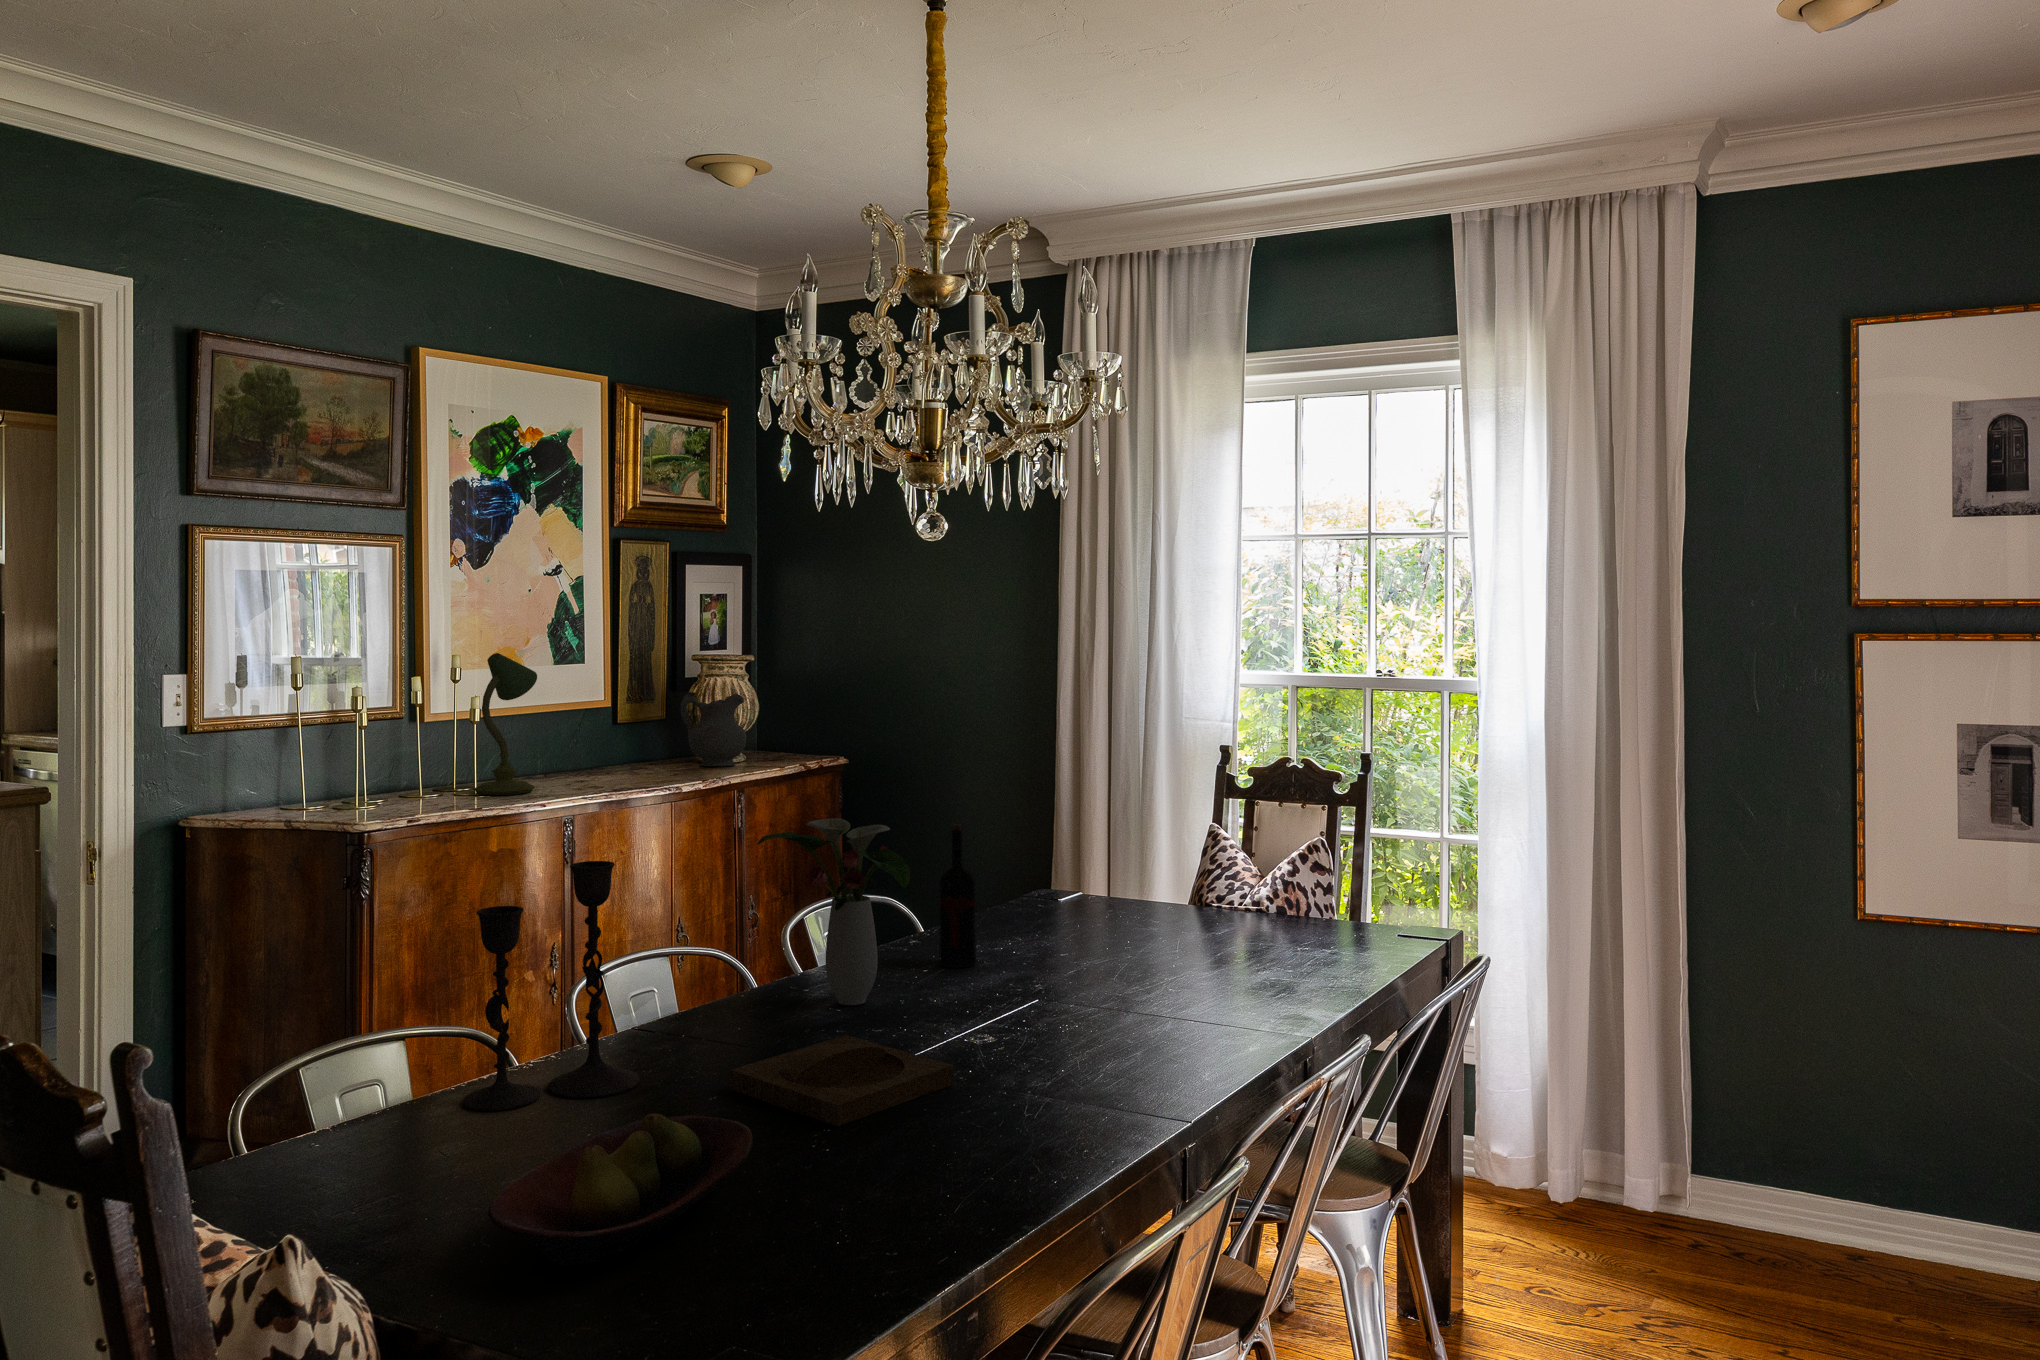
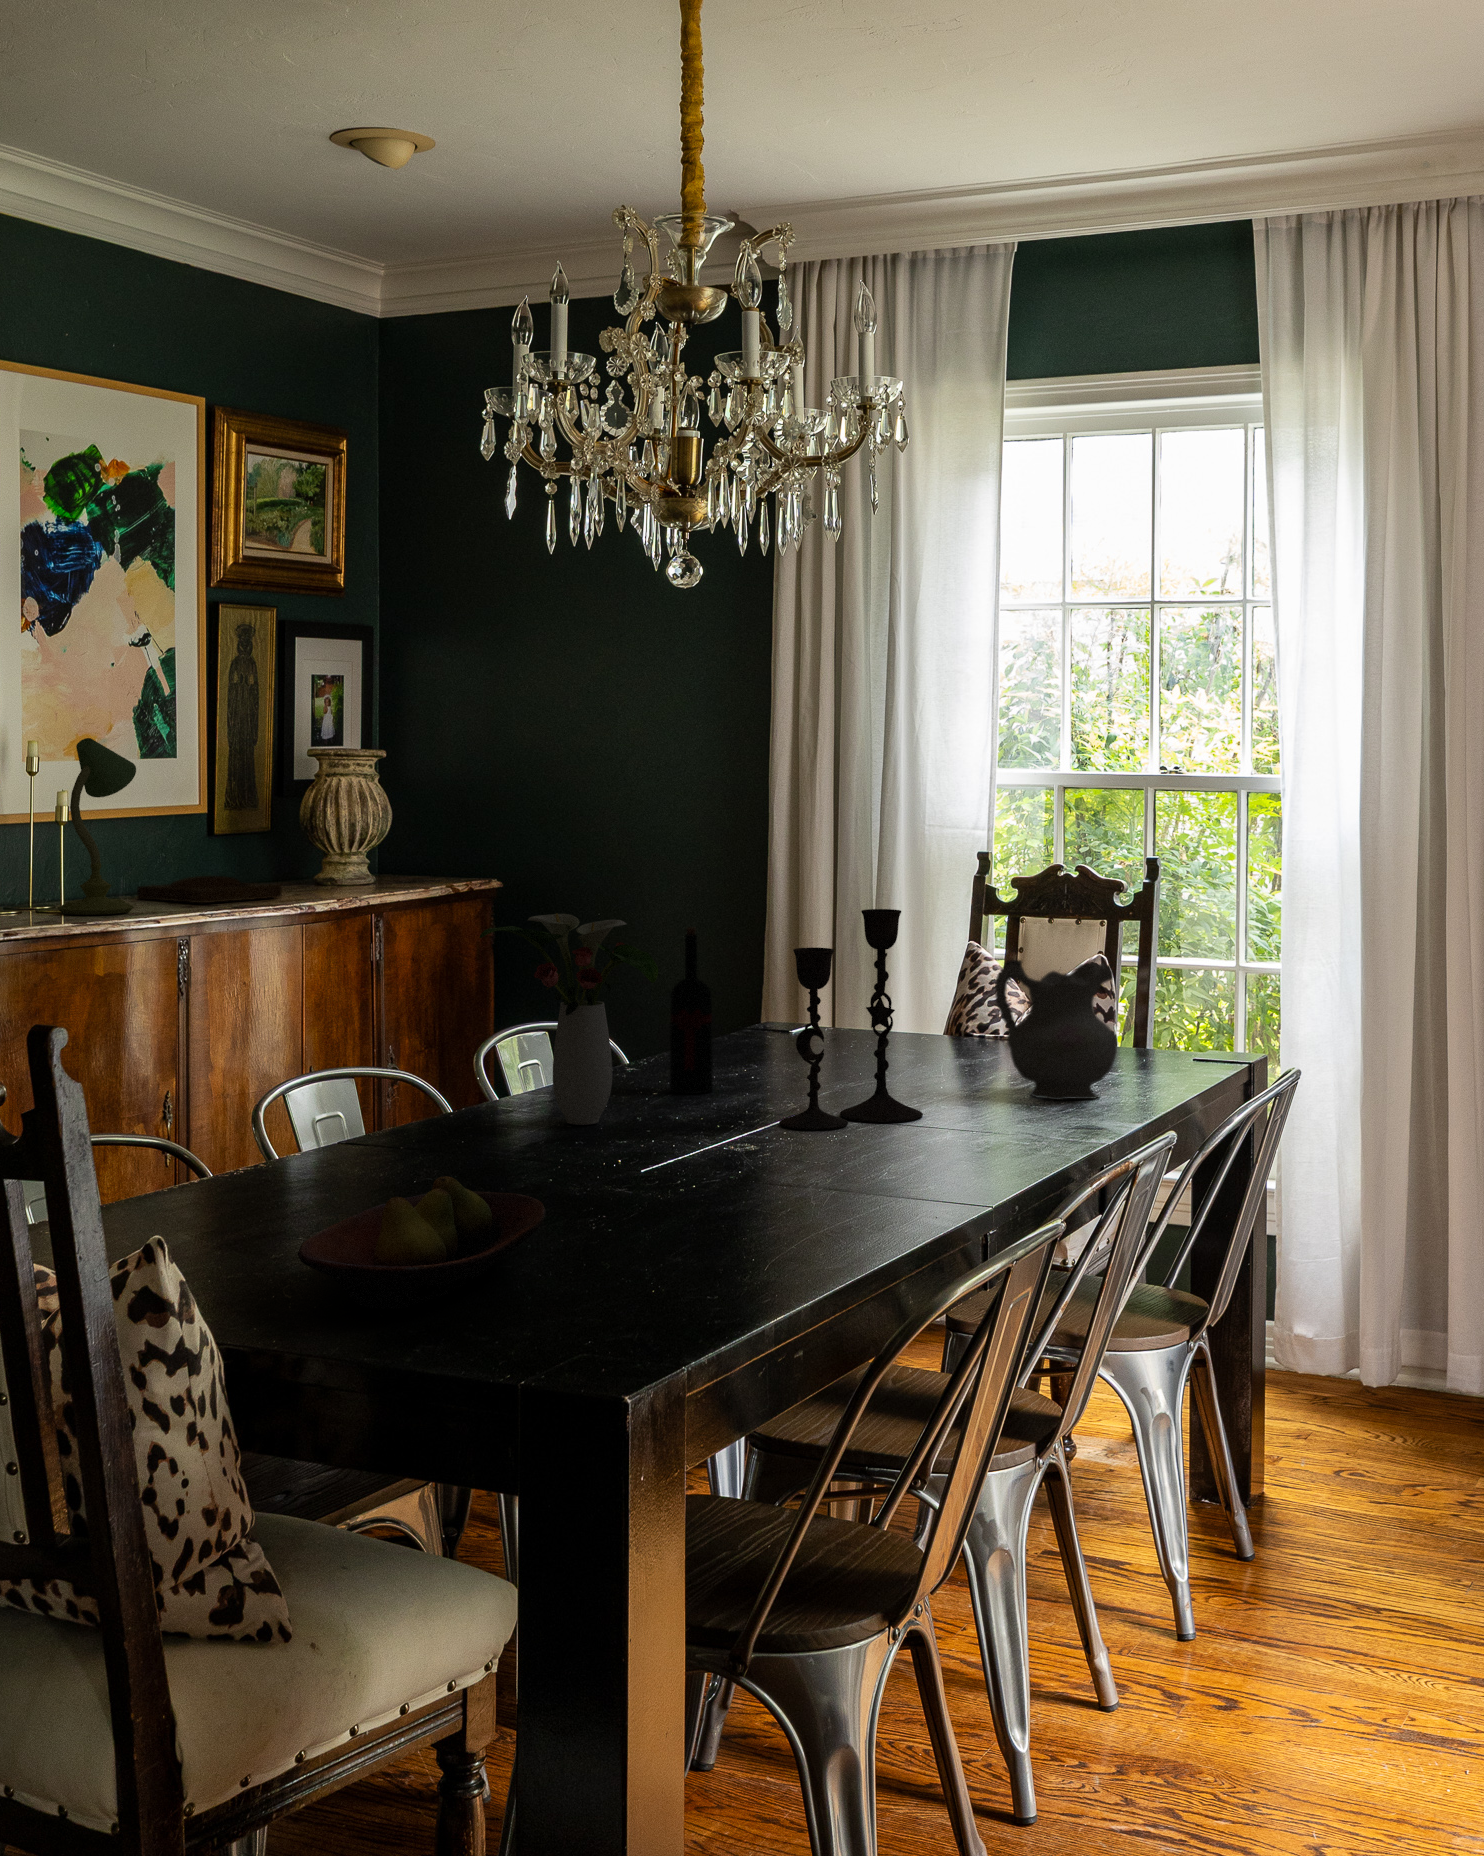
ceramic pitcher: present [681,692,746,766] -> present [995,960,1117,1100]
candlestick: present [462,861,639,1111] -> present [779,909,923,1130]
tray: present [730,1035,954,1126] -> present [137,876,282,903]

